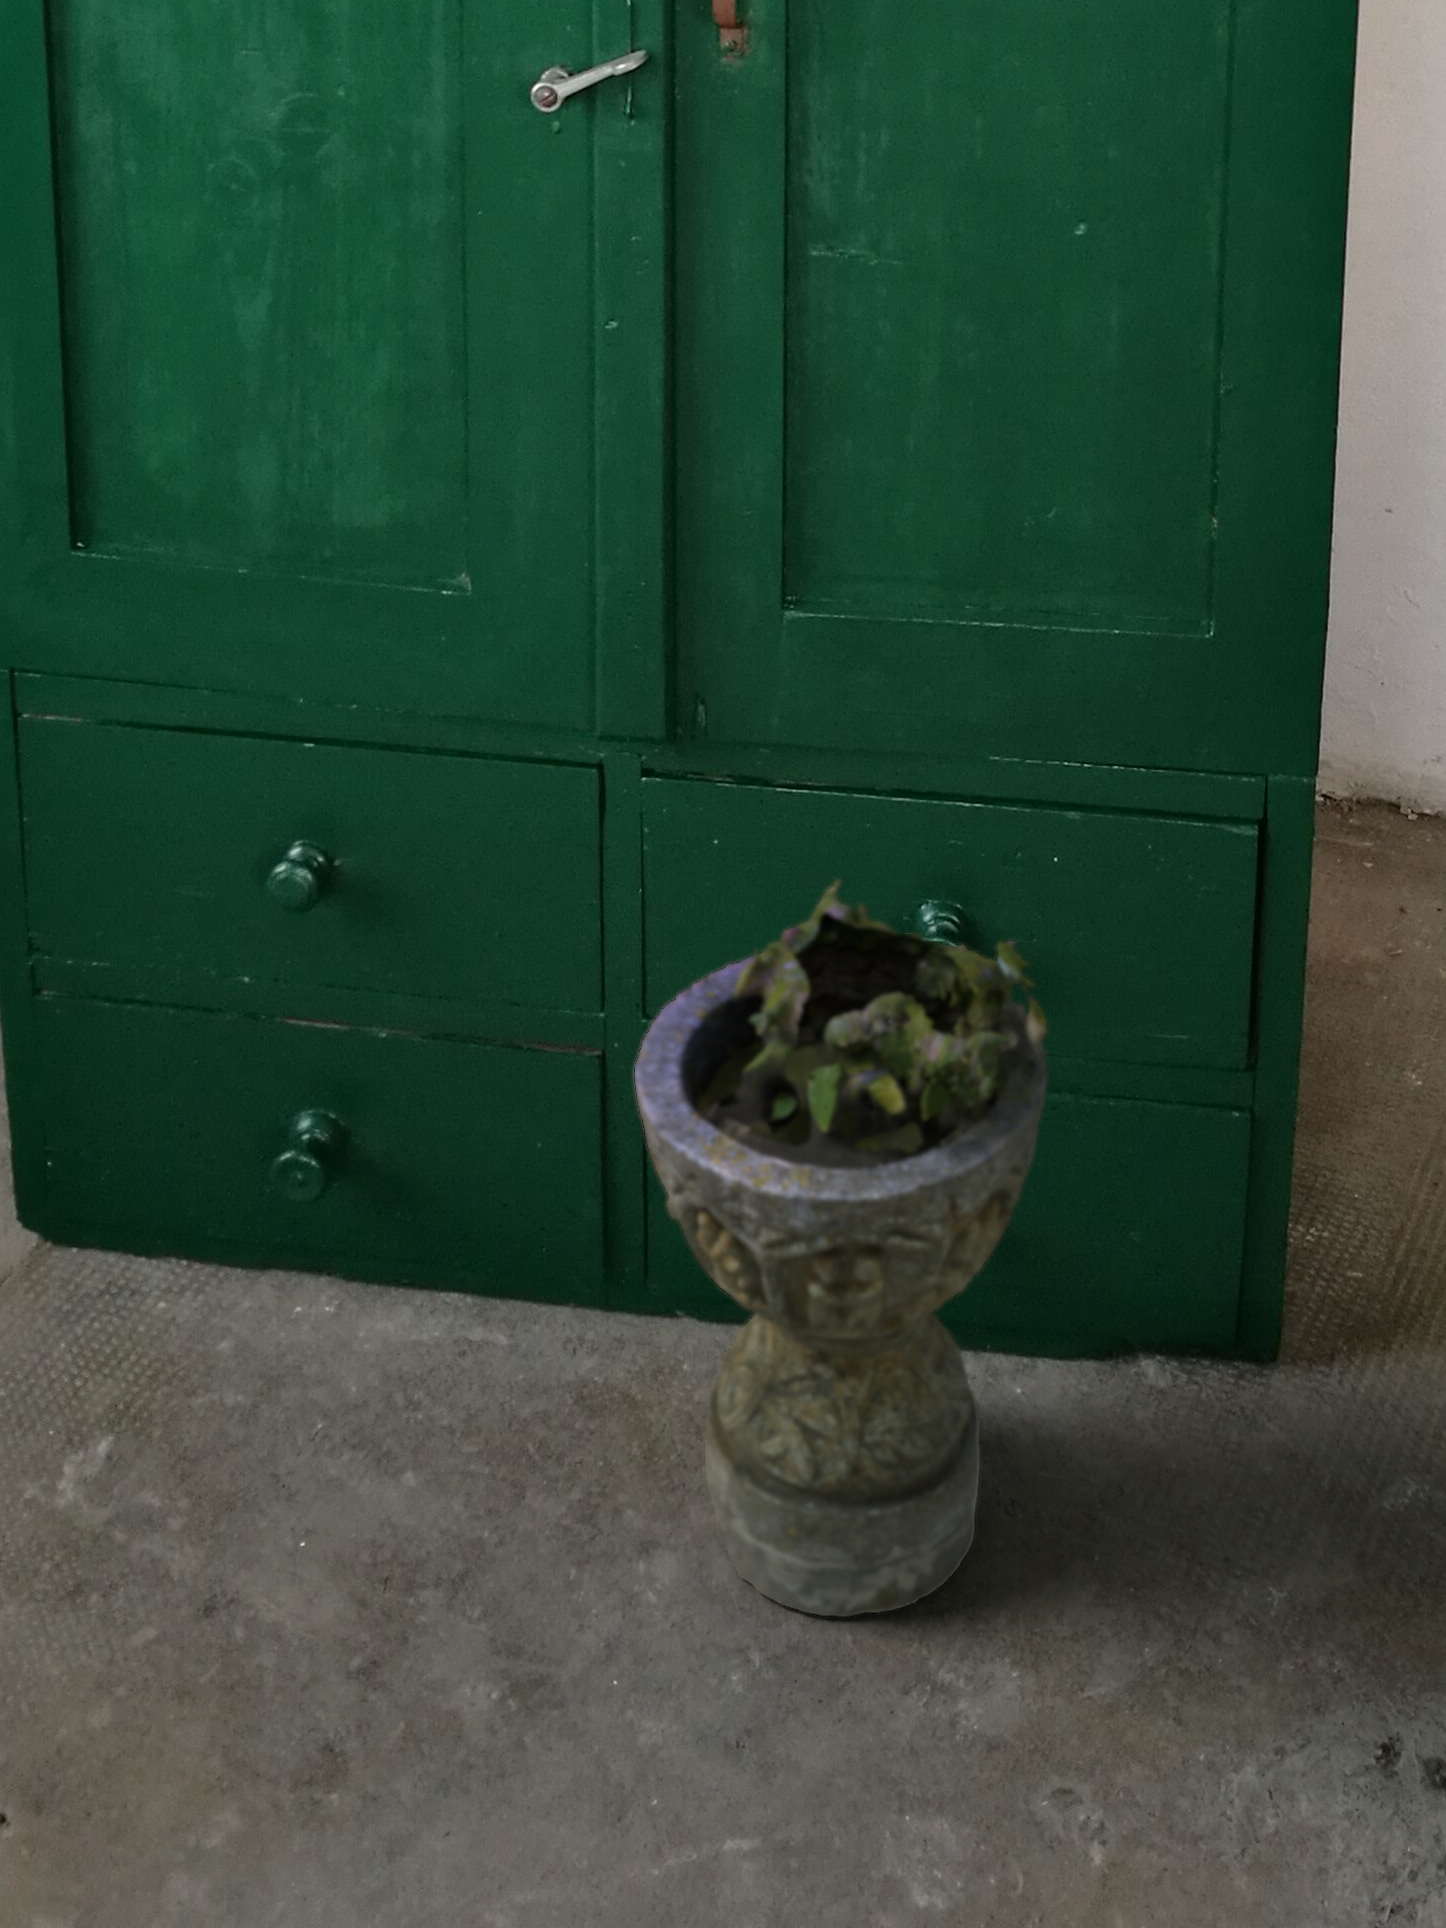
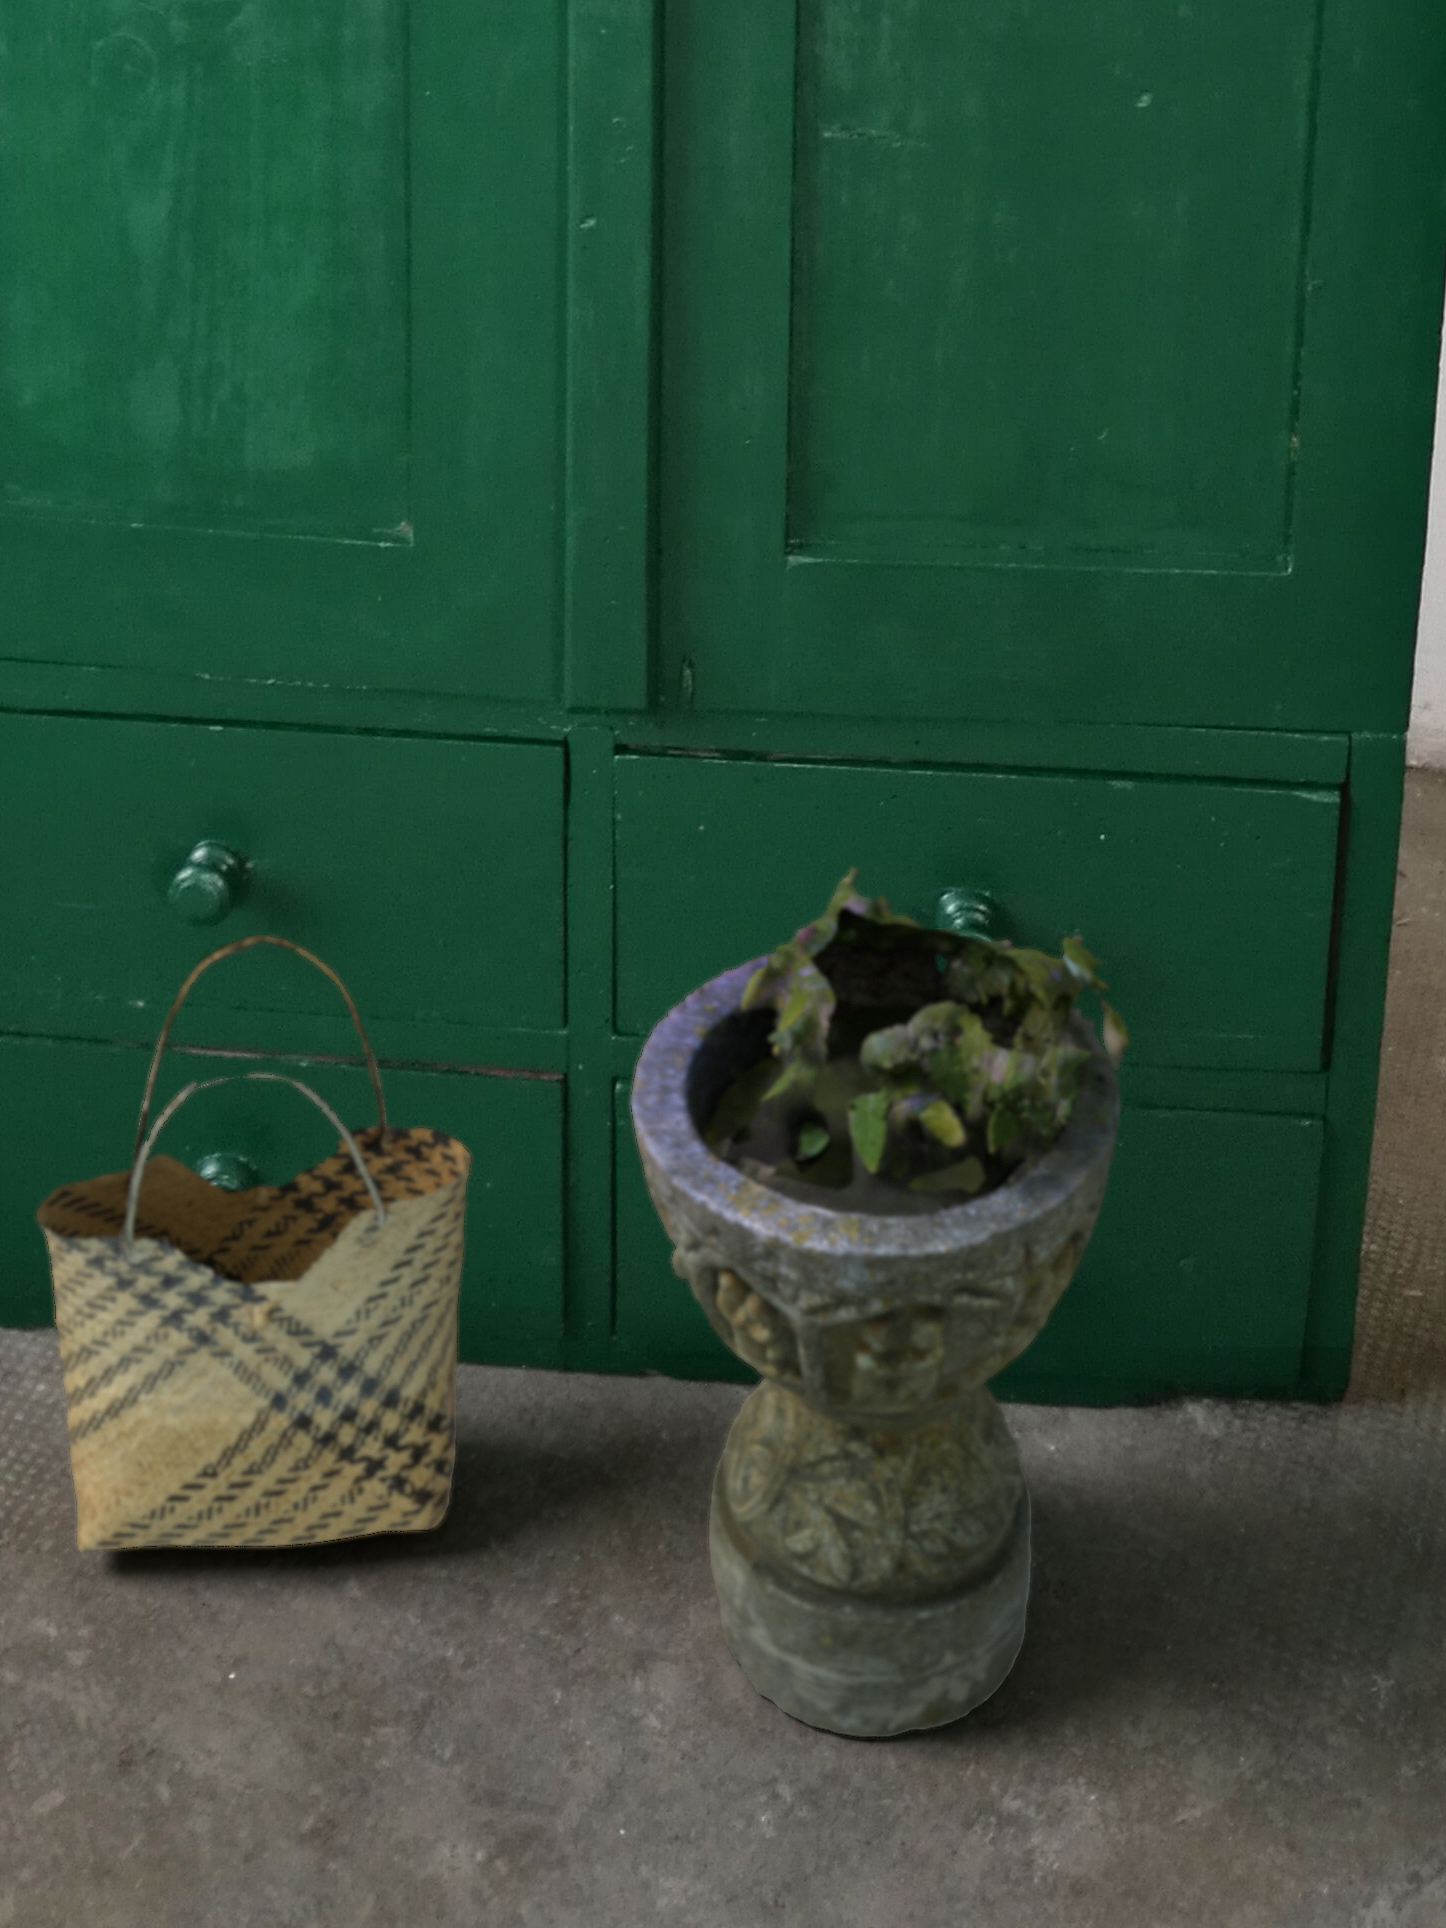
woven basket: none [149,922,516,1439] -> present [37,935,471,1552]

